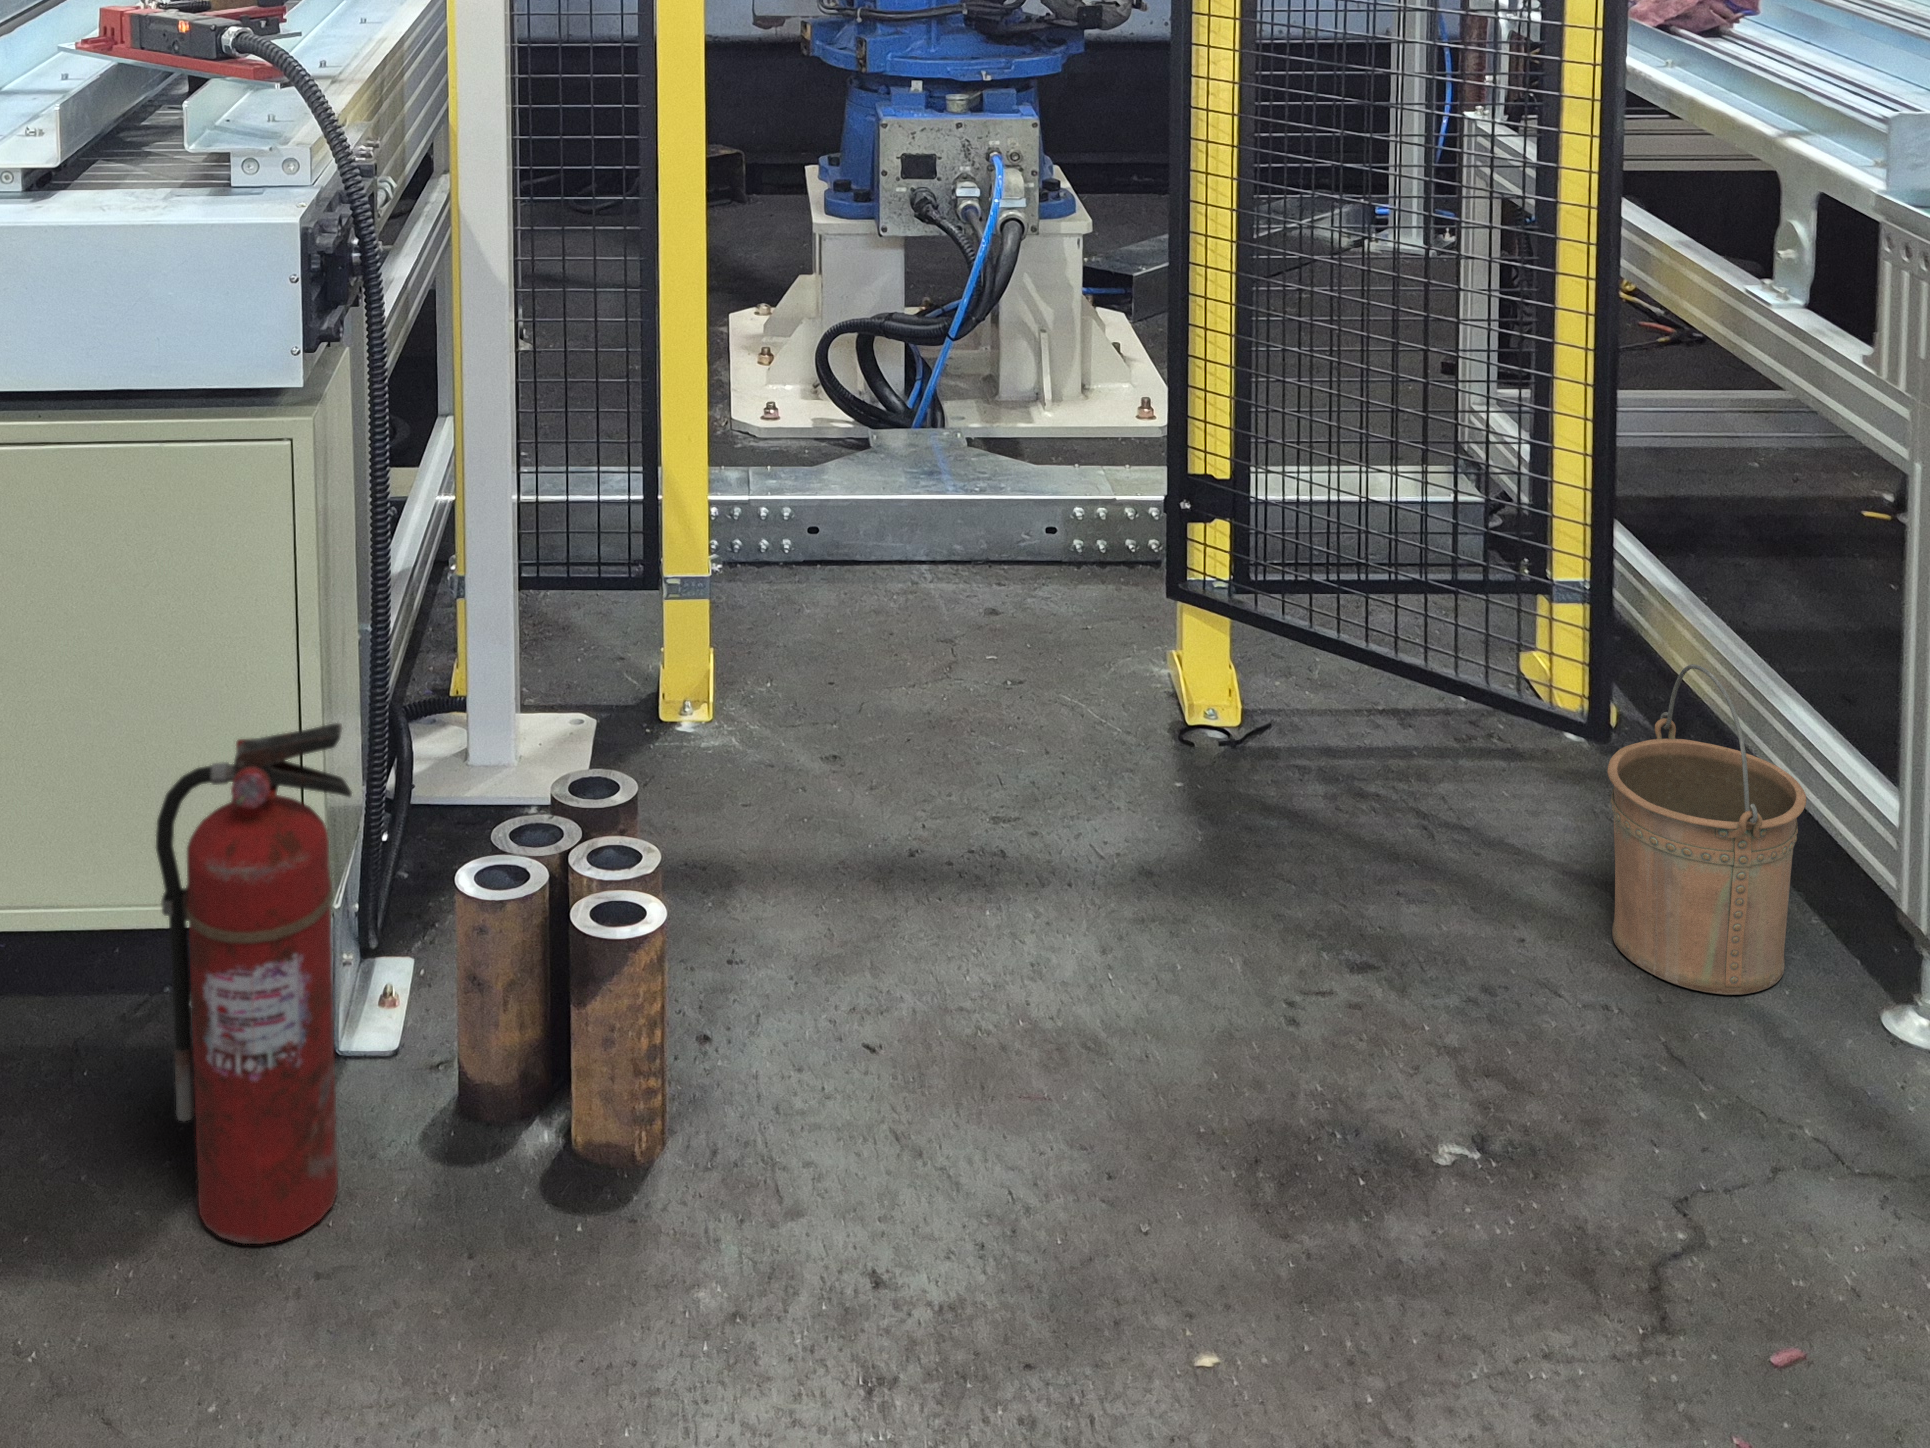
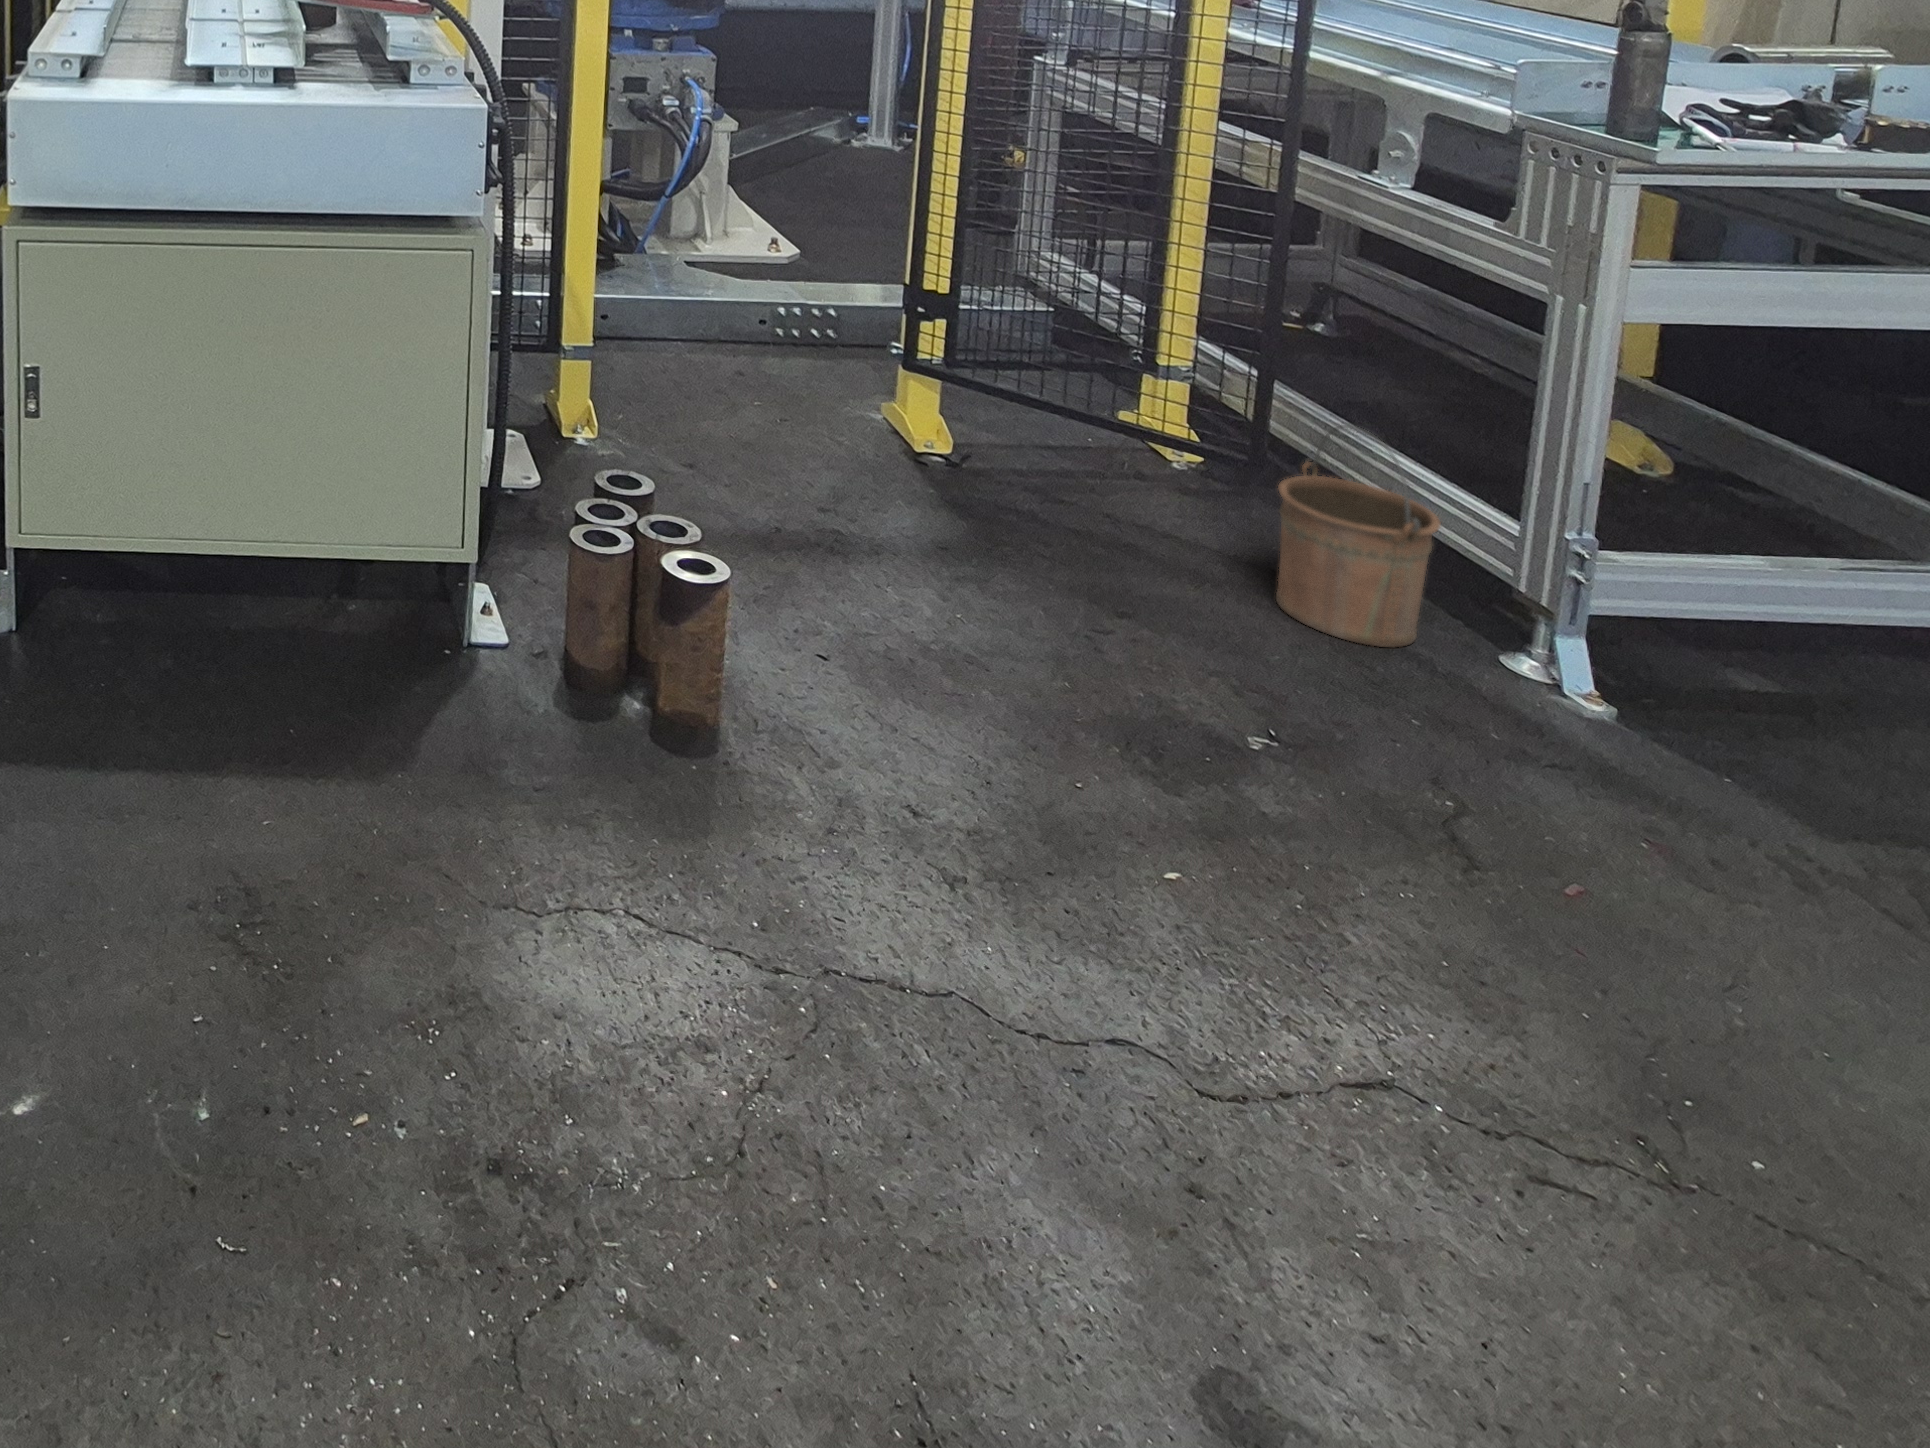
fire extinguisher: present [156,723,352,1244] -> none [390,422,517,751]

